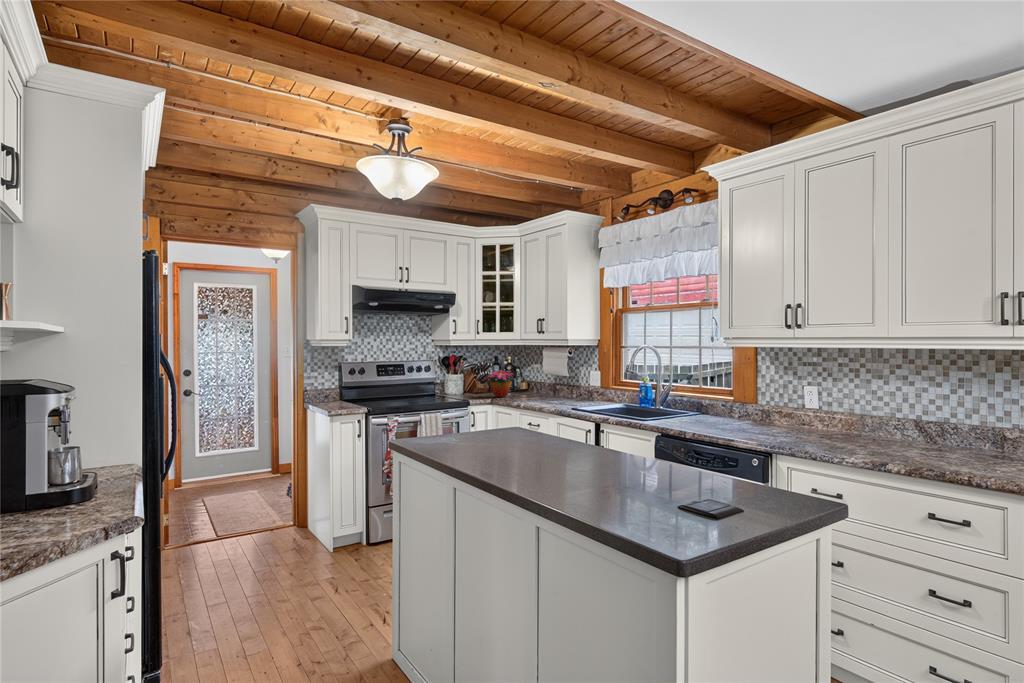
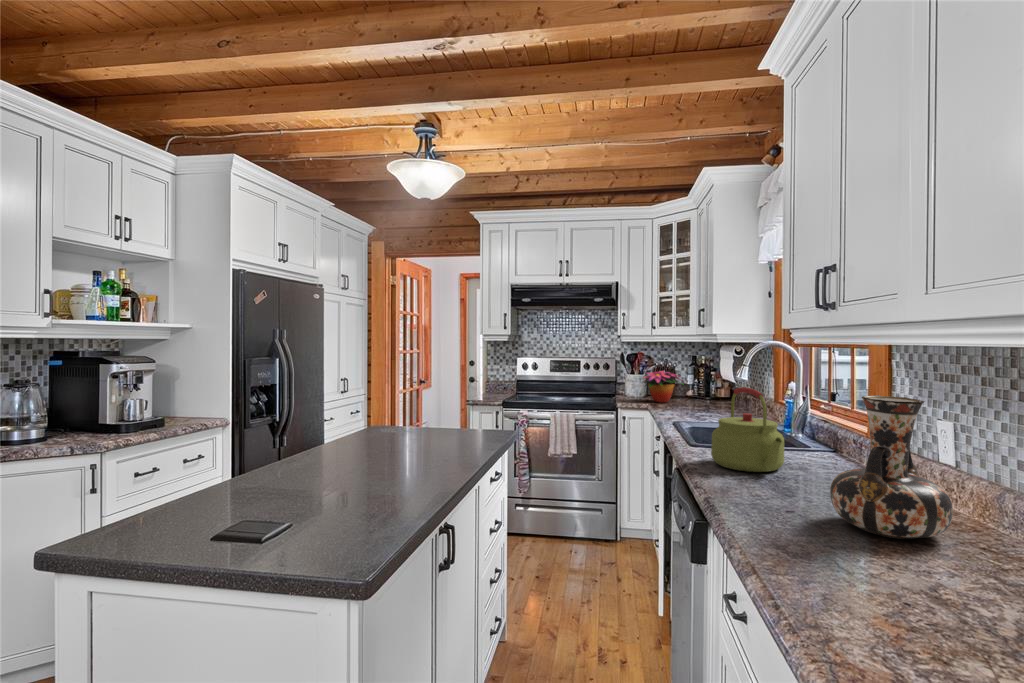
decorative vase: none [815,374,872,441] -> present [830,395,953,539]
kettle: none [688,376,746,428] -> present [711,387,784,472]

